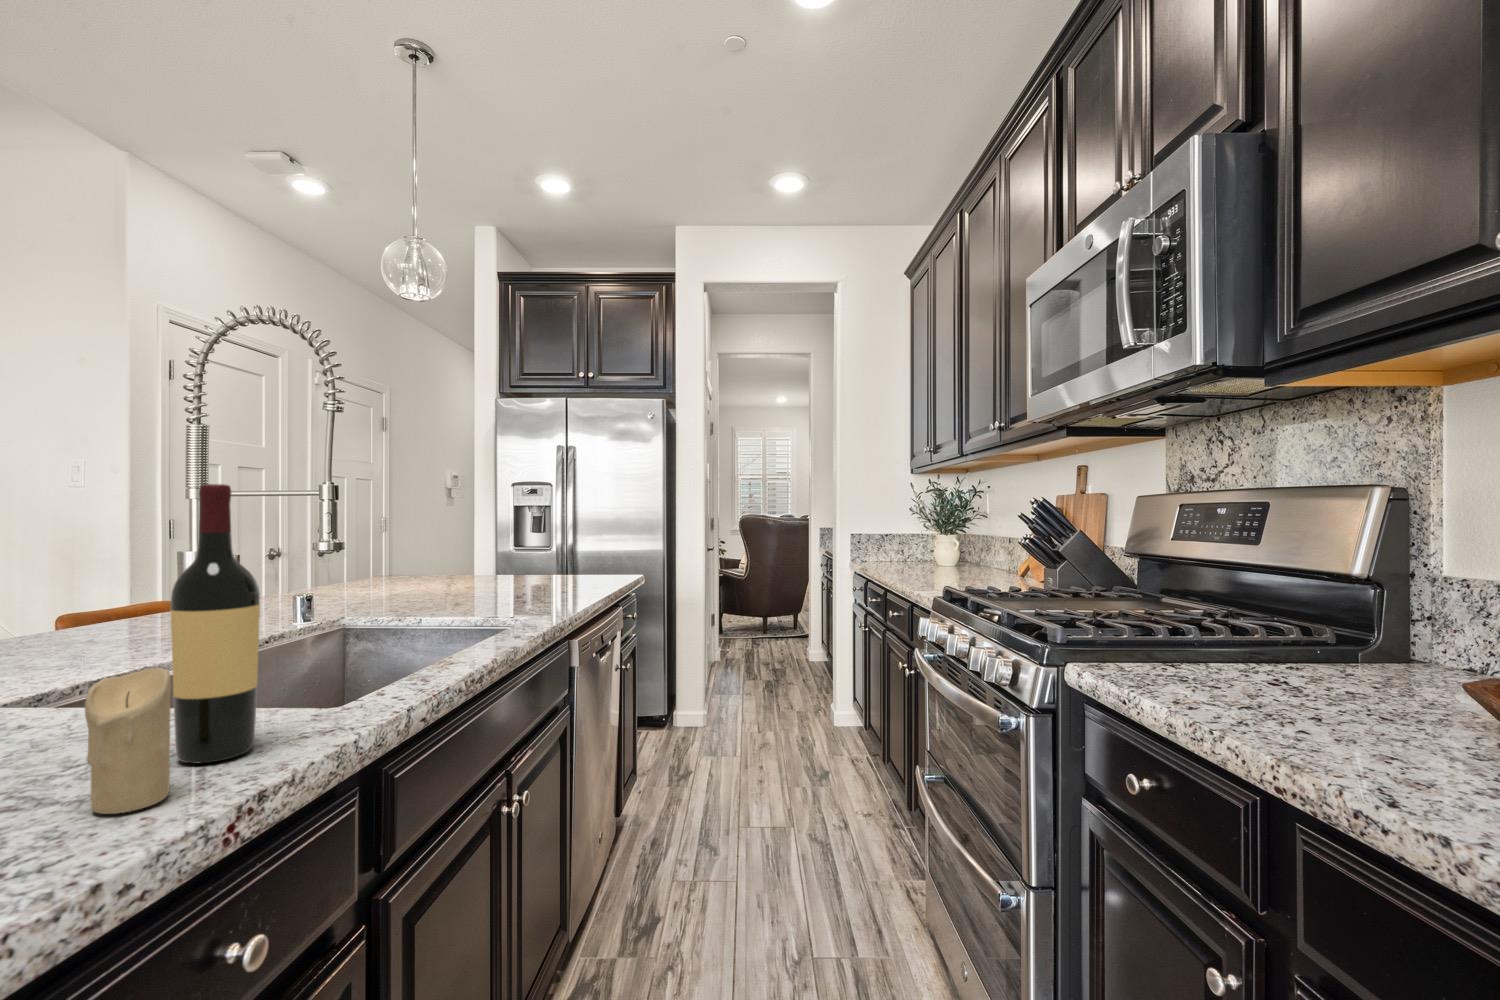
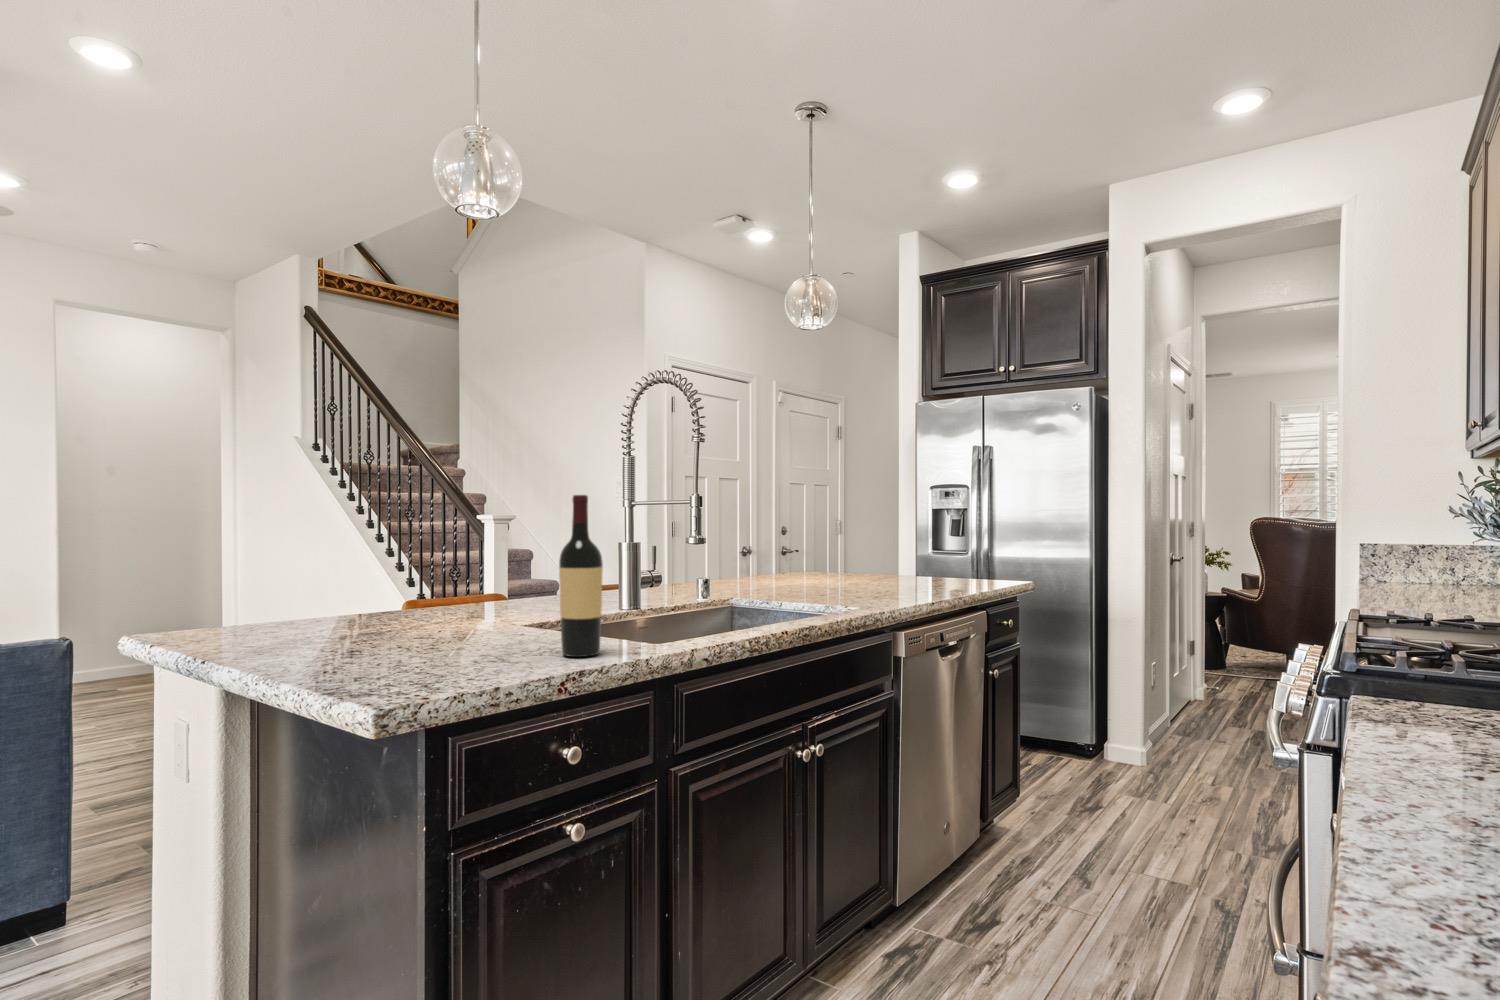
candle: present [85,668,171,814] -> none [512,596,548,669]

